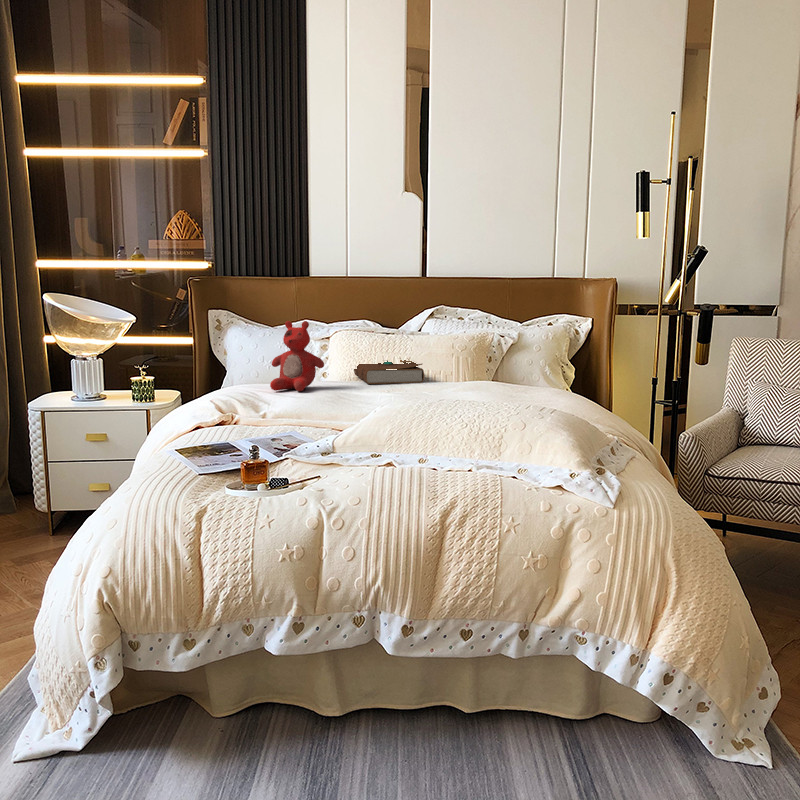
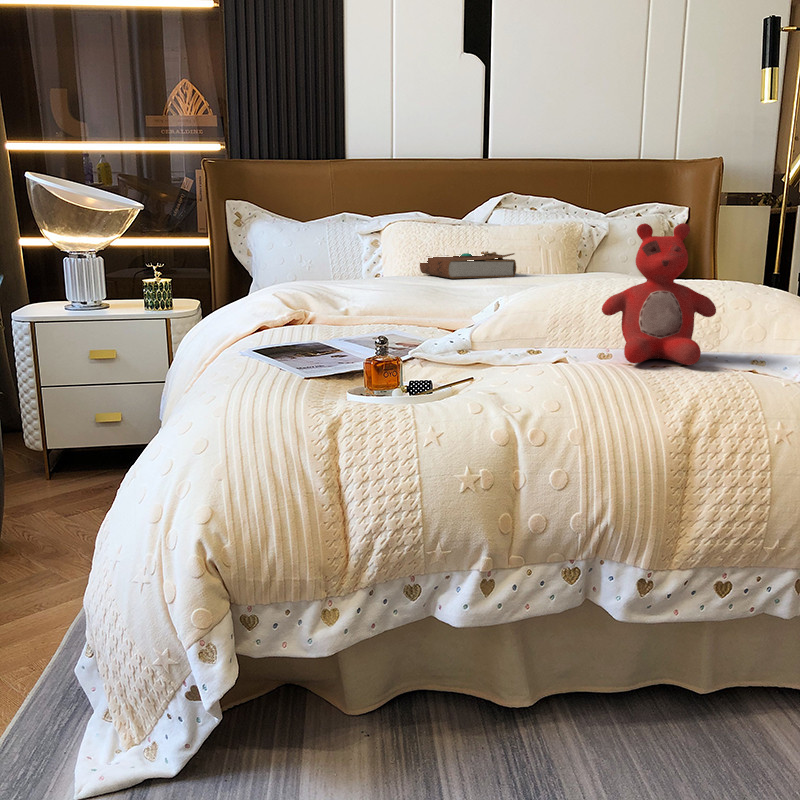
stuffed bear: present [270,321,324,391] -> present [602,223,716,365]

